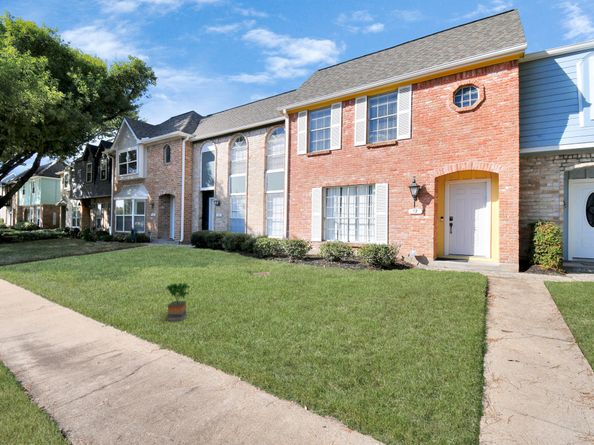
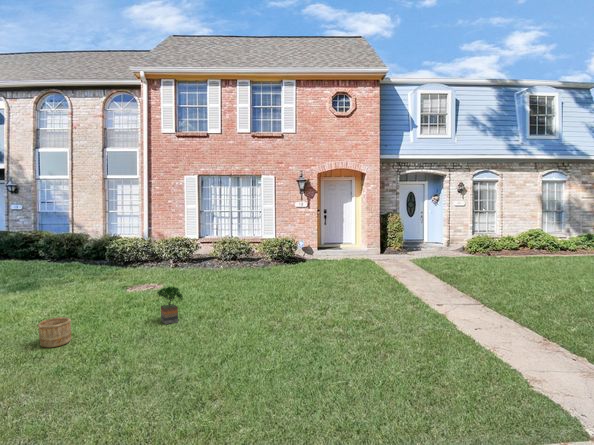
wooden bucket: none [59,299,91,325] -> present [37,317,71,348]

